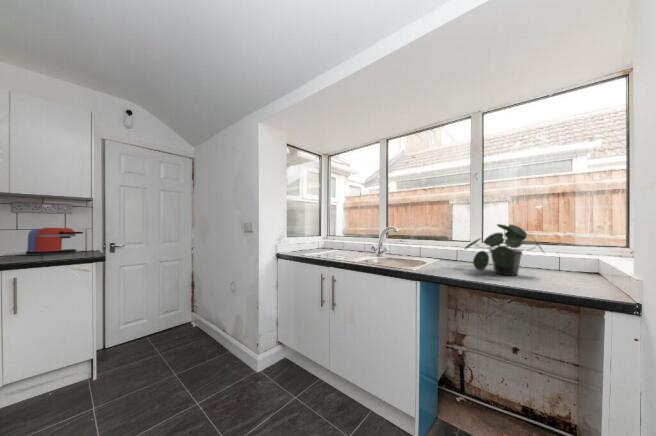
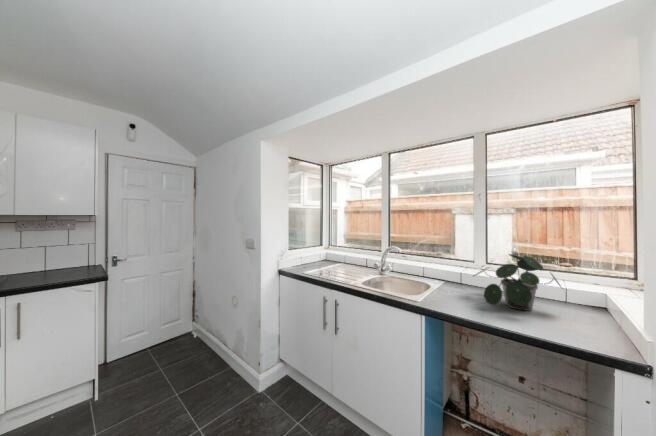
coffee maker: present [26,228,83,255] -> none [25,246,84,275]

